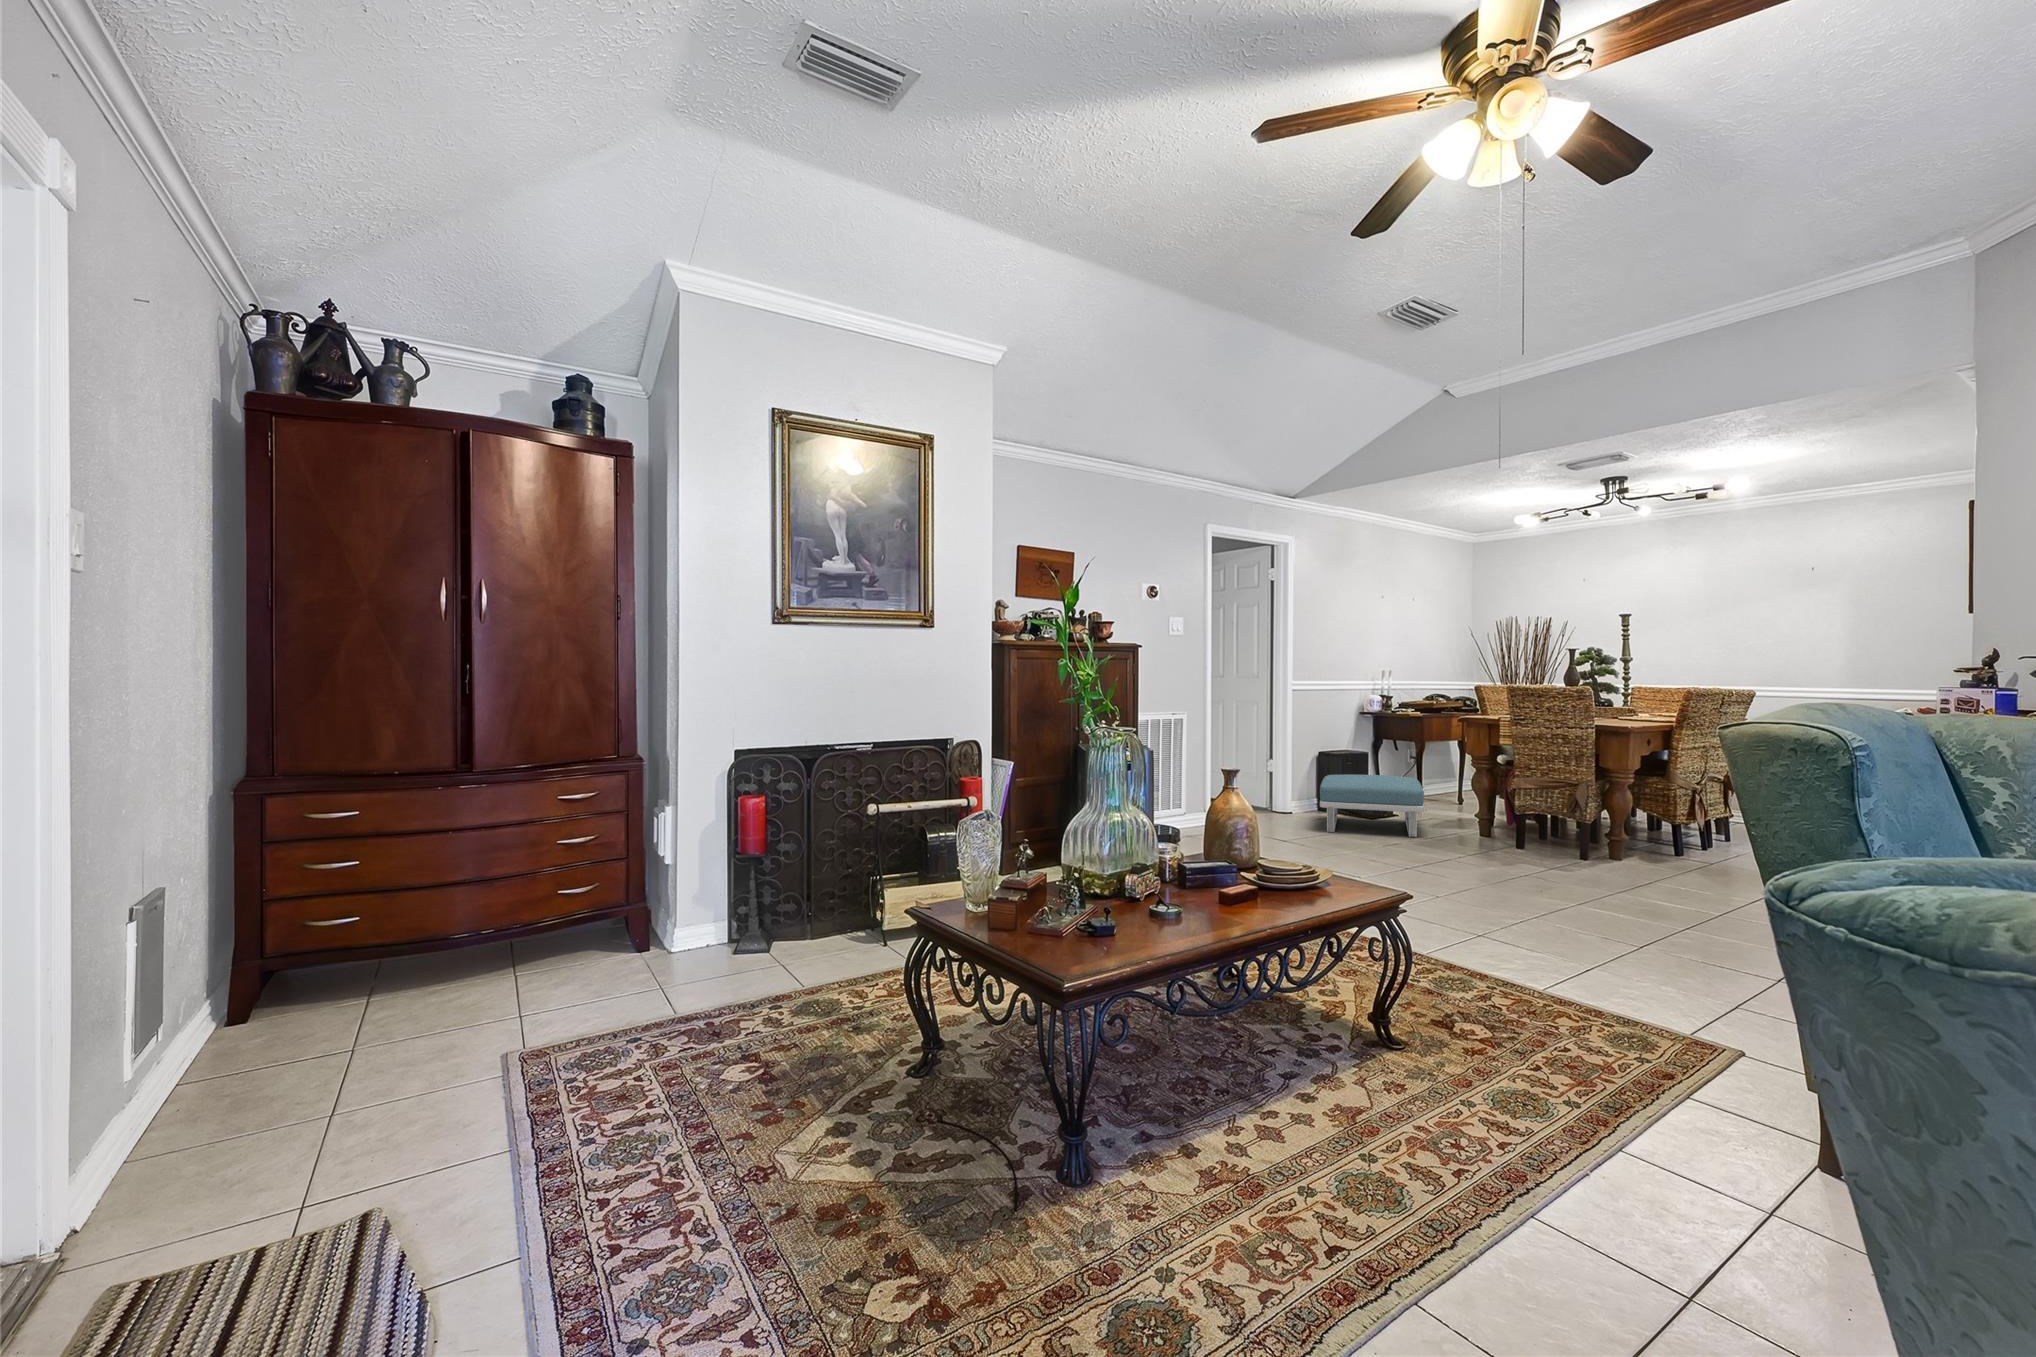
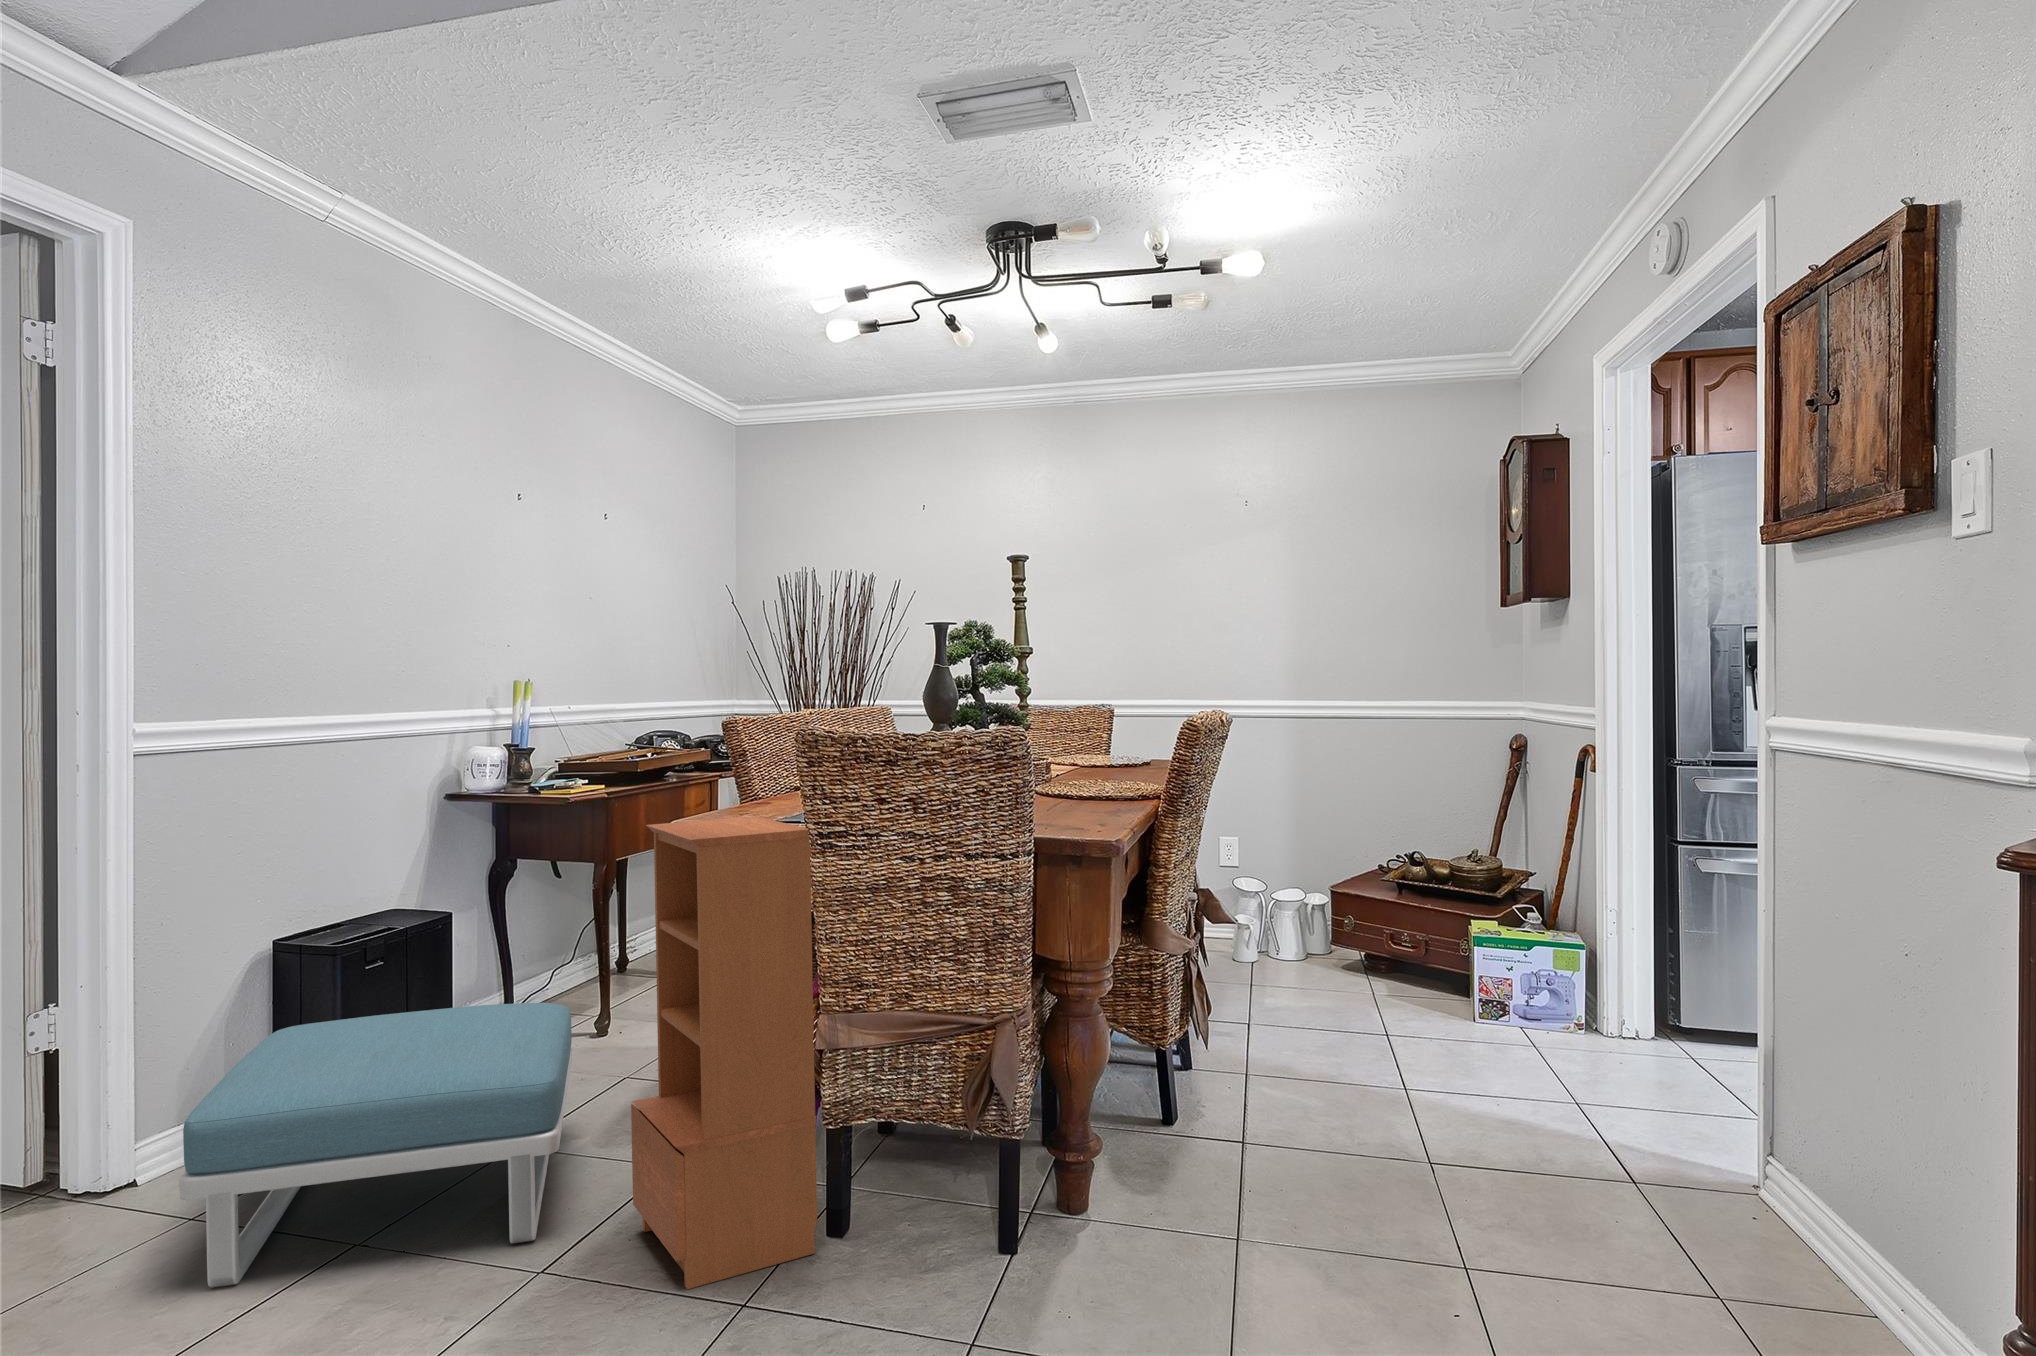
bookcase: none [1448,716,1513,851] -> present [631,816,817,1289]

